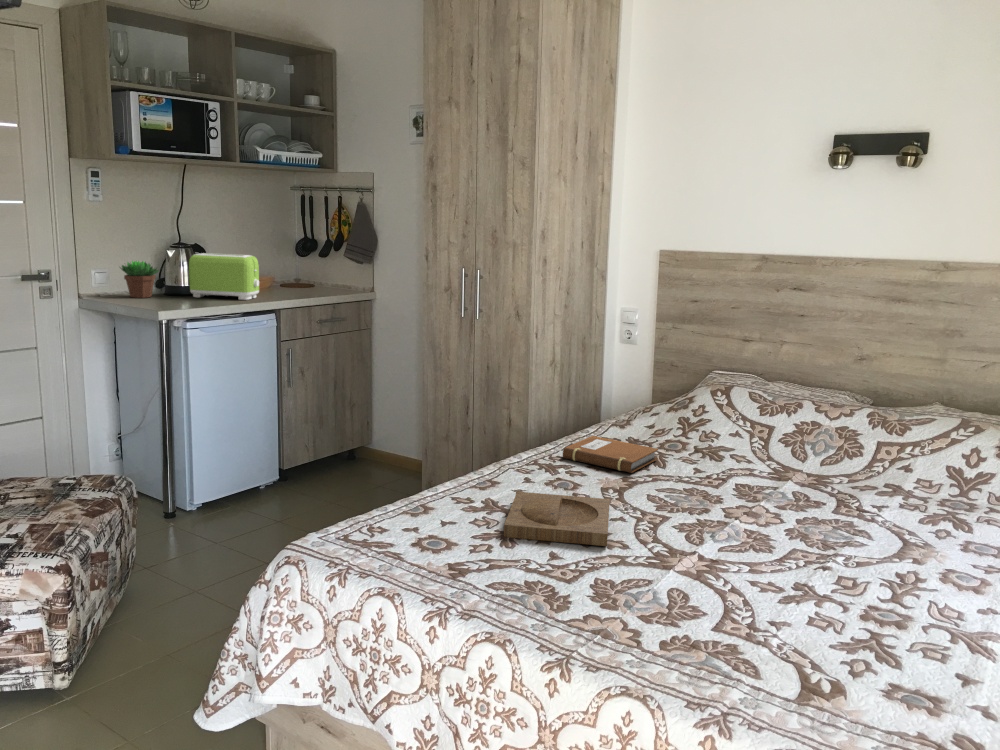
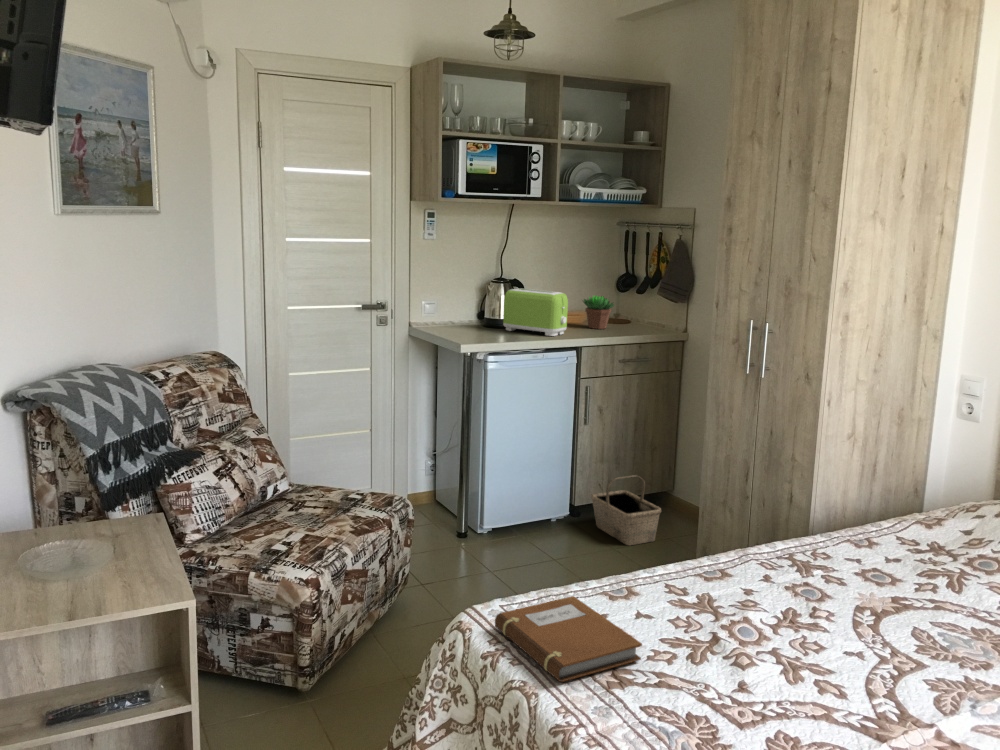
succulent plant: present [121,261,159,298] -> present [583,296,614,329]
basket: none [298,430,370,498] -> present [591,475,661,545]
notebook: present [563,436,658,473] -> present [495,596,642,682]
tray: present [504,492,610,546] -> none [696,593,850,688]

